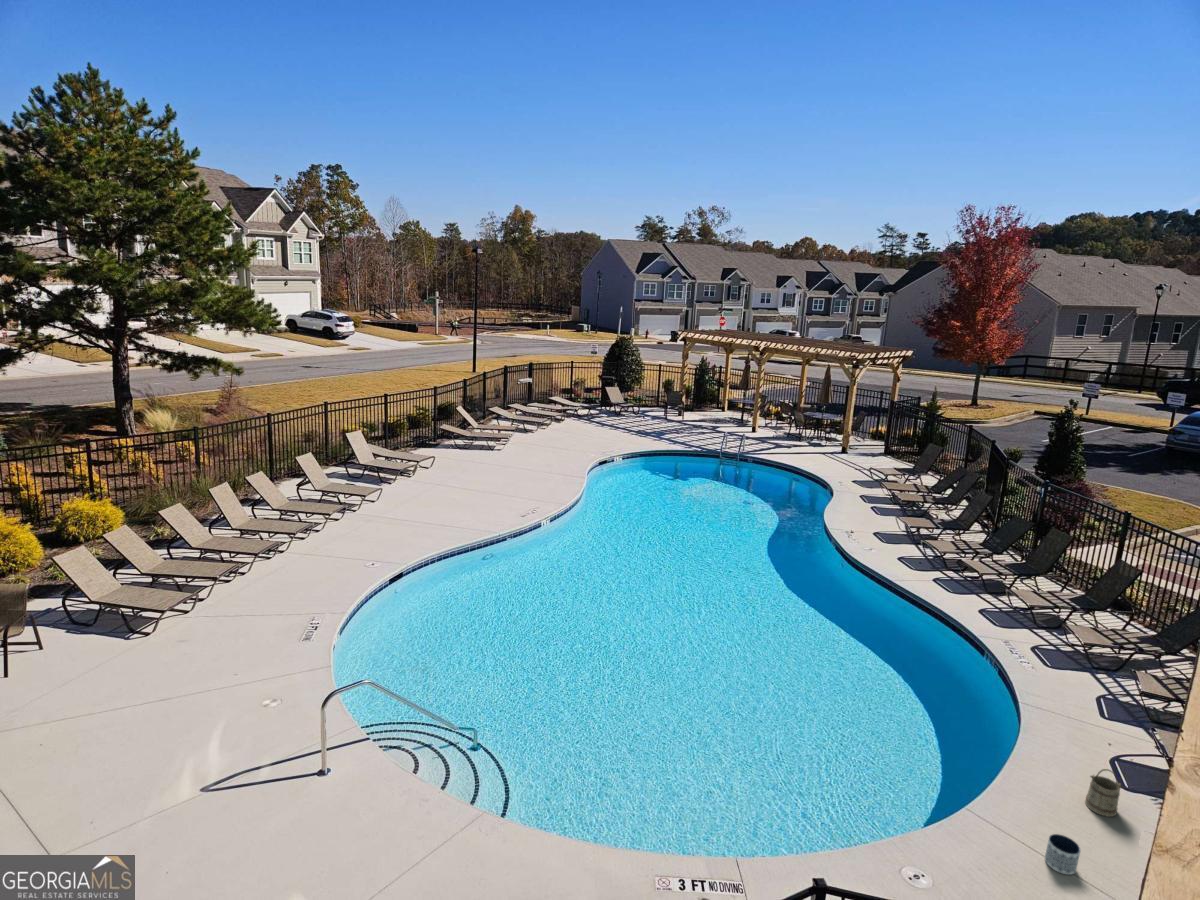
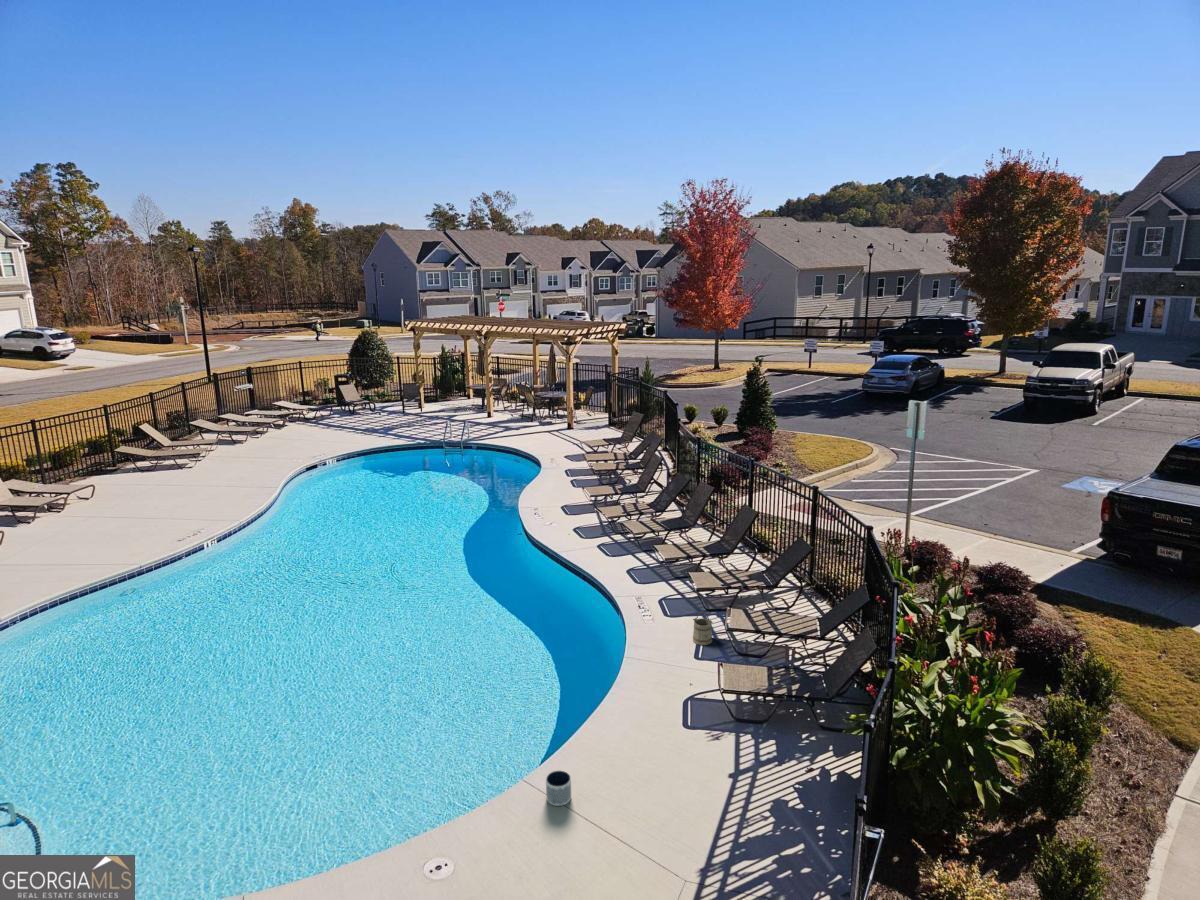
bucket: present [1085,769,1123,817] -> present [693,612,712,645]

